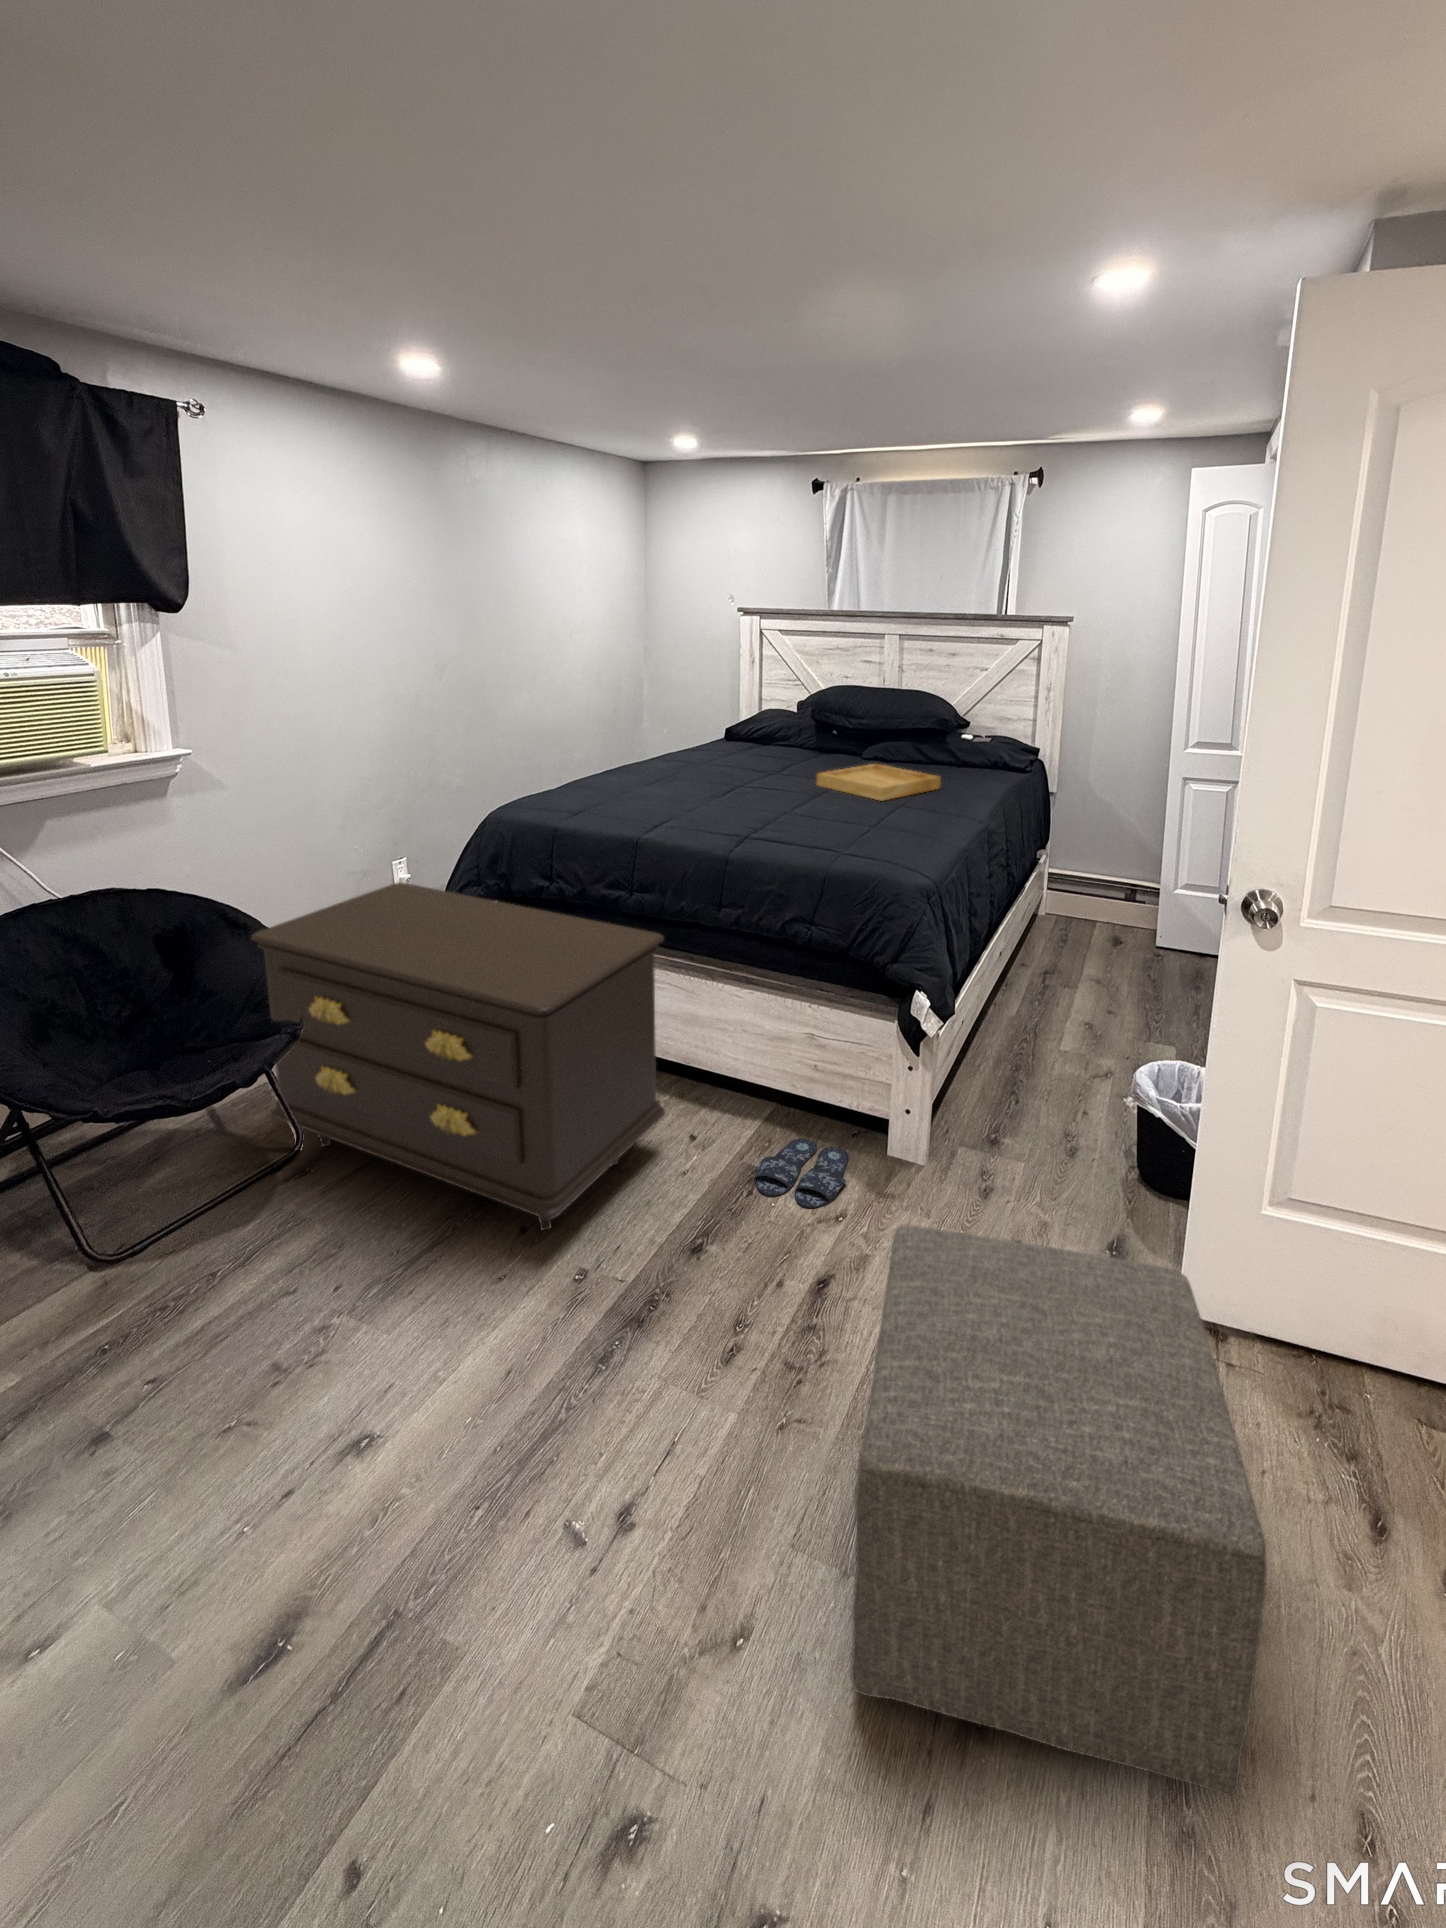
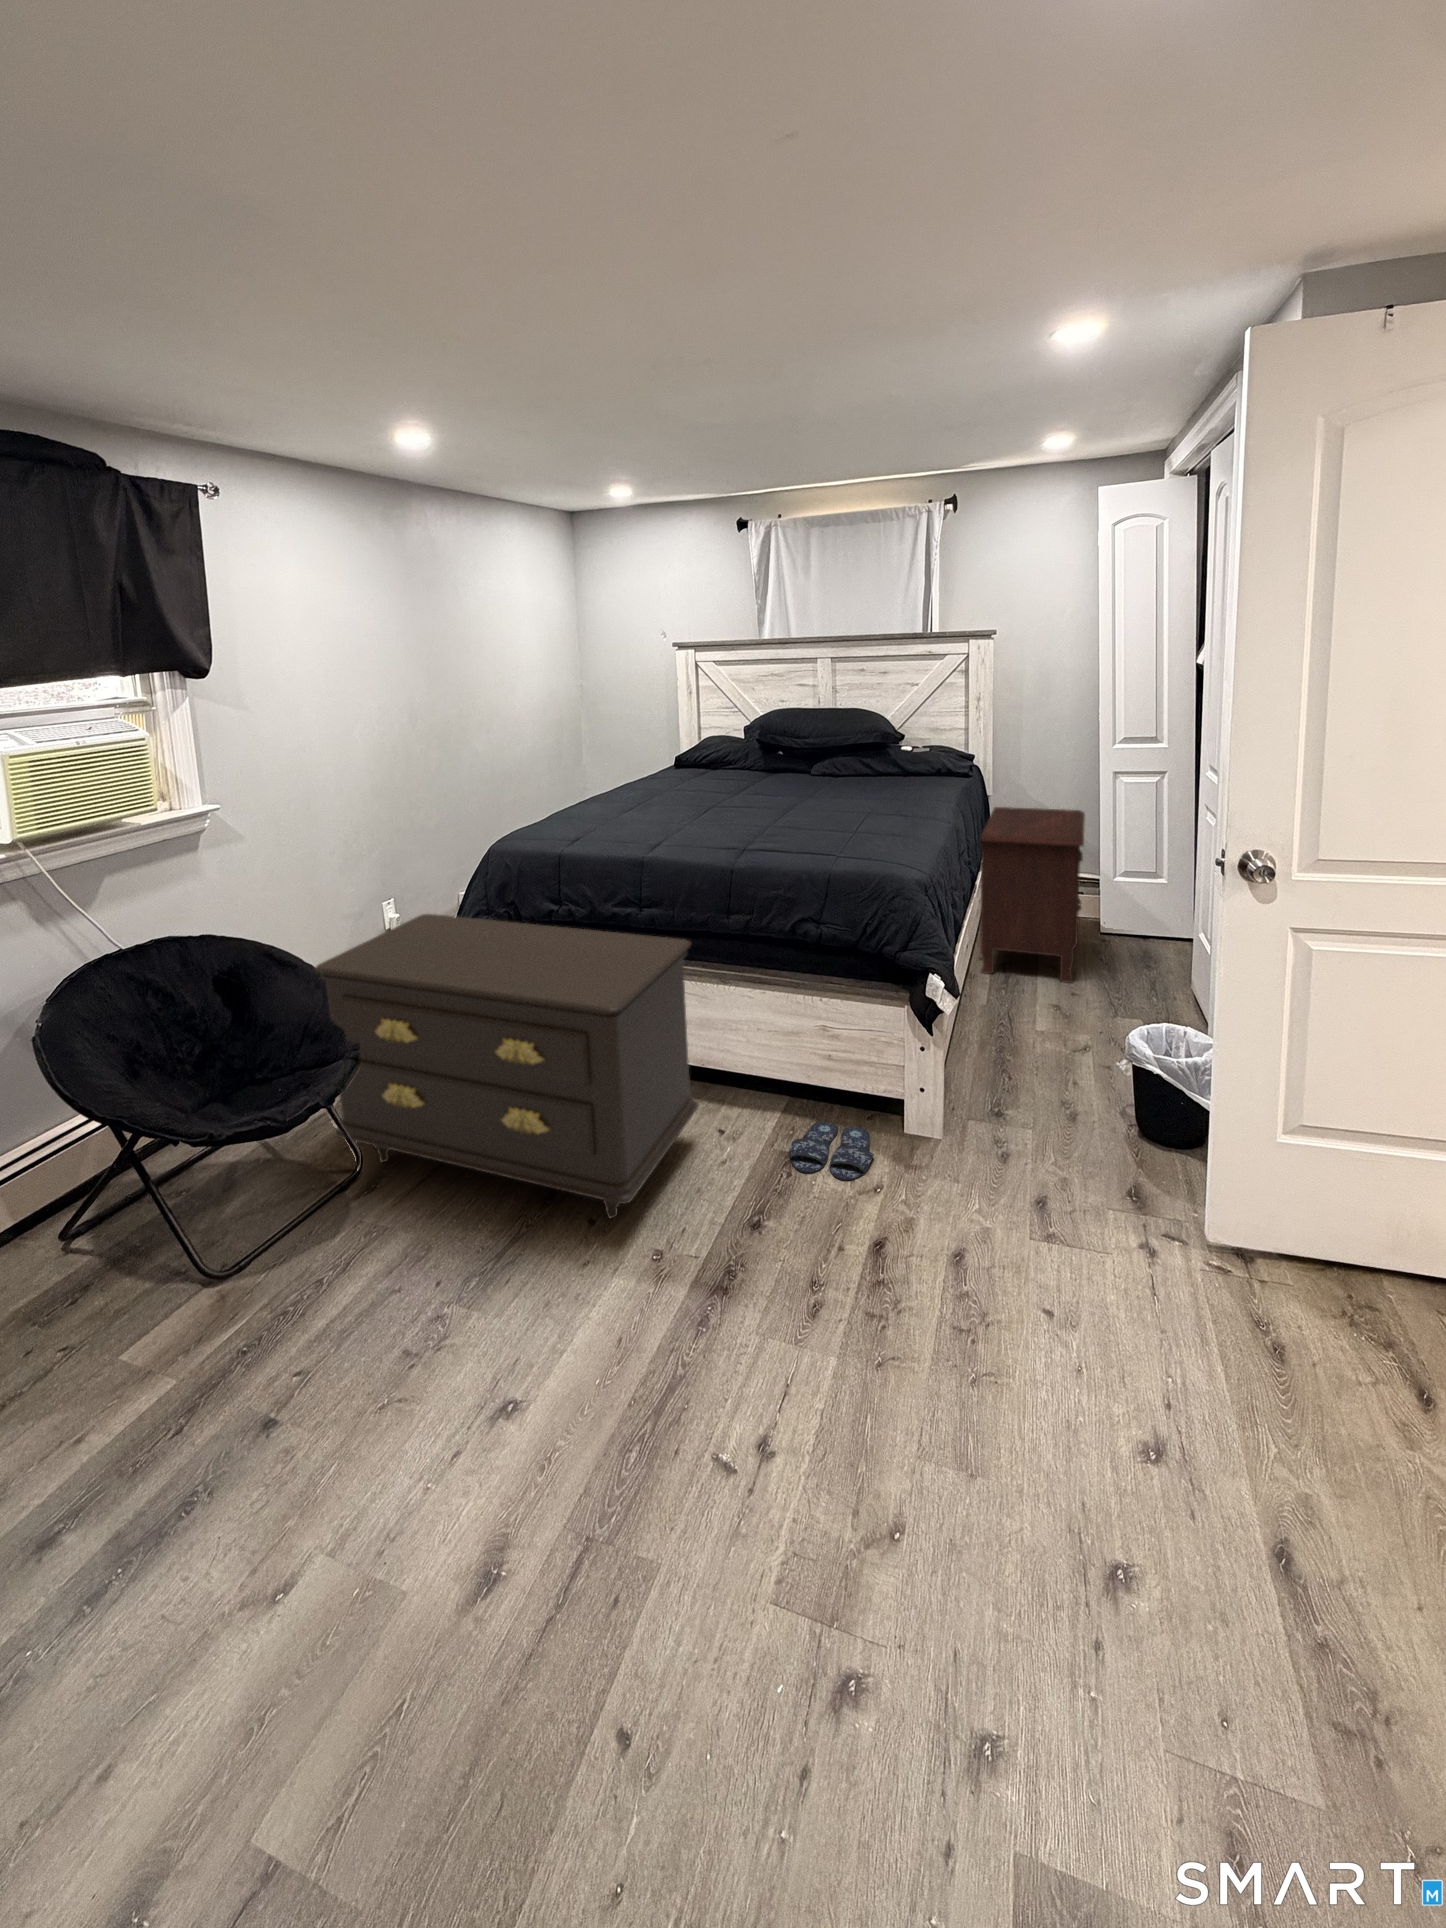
tray: present [816,764,941,801] -> none [779,778,894,810]
nightstand: none [1020,807,1153,1003] -> present [980,807,1085,983]
ottoman: present [851,1225,1267,1795] -> none [969,1169,1379,1618]

